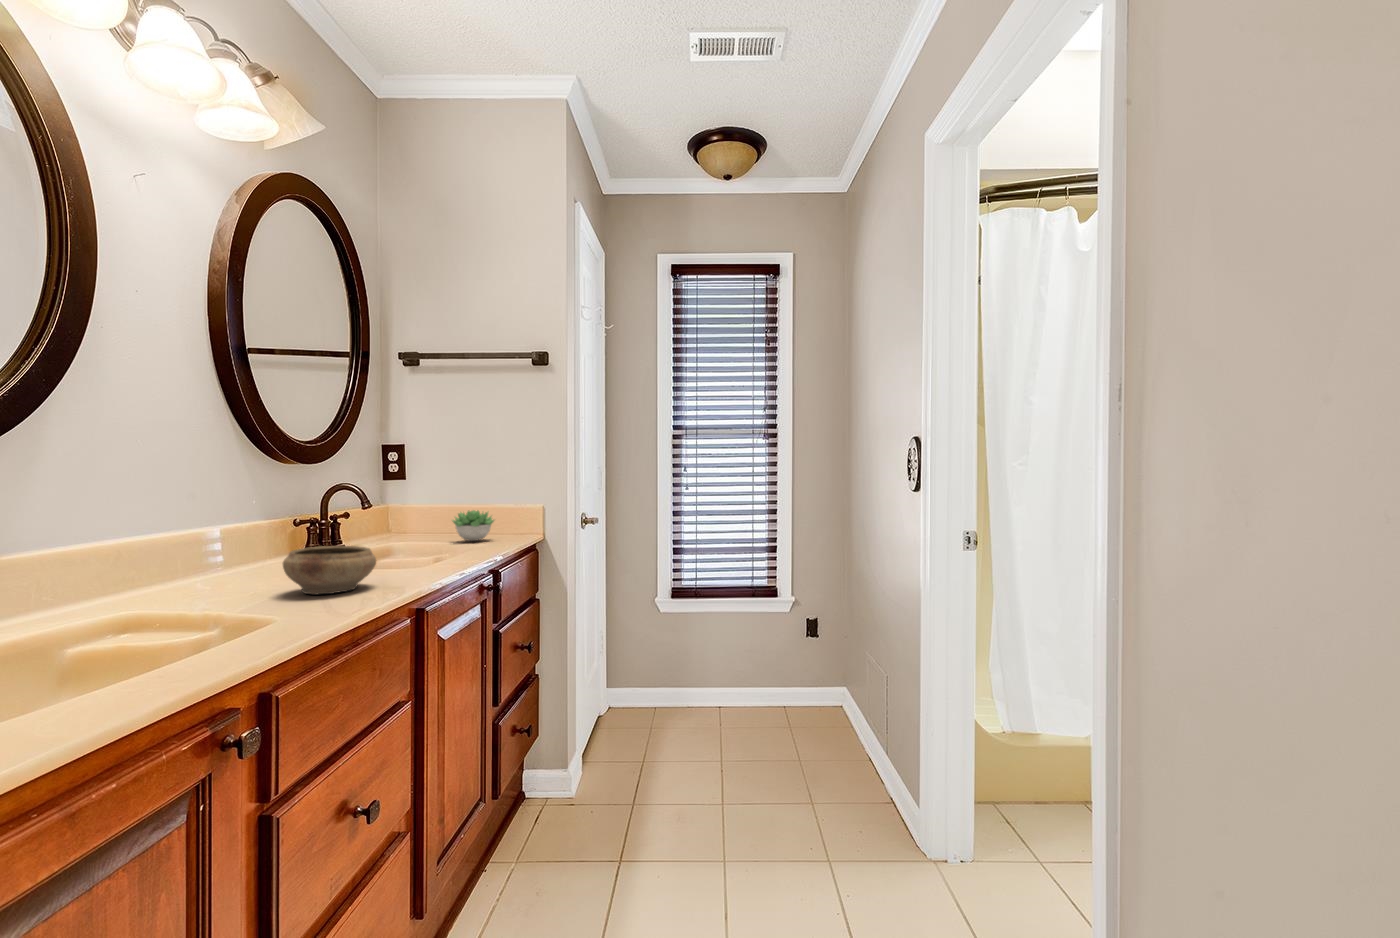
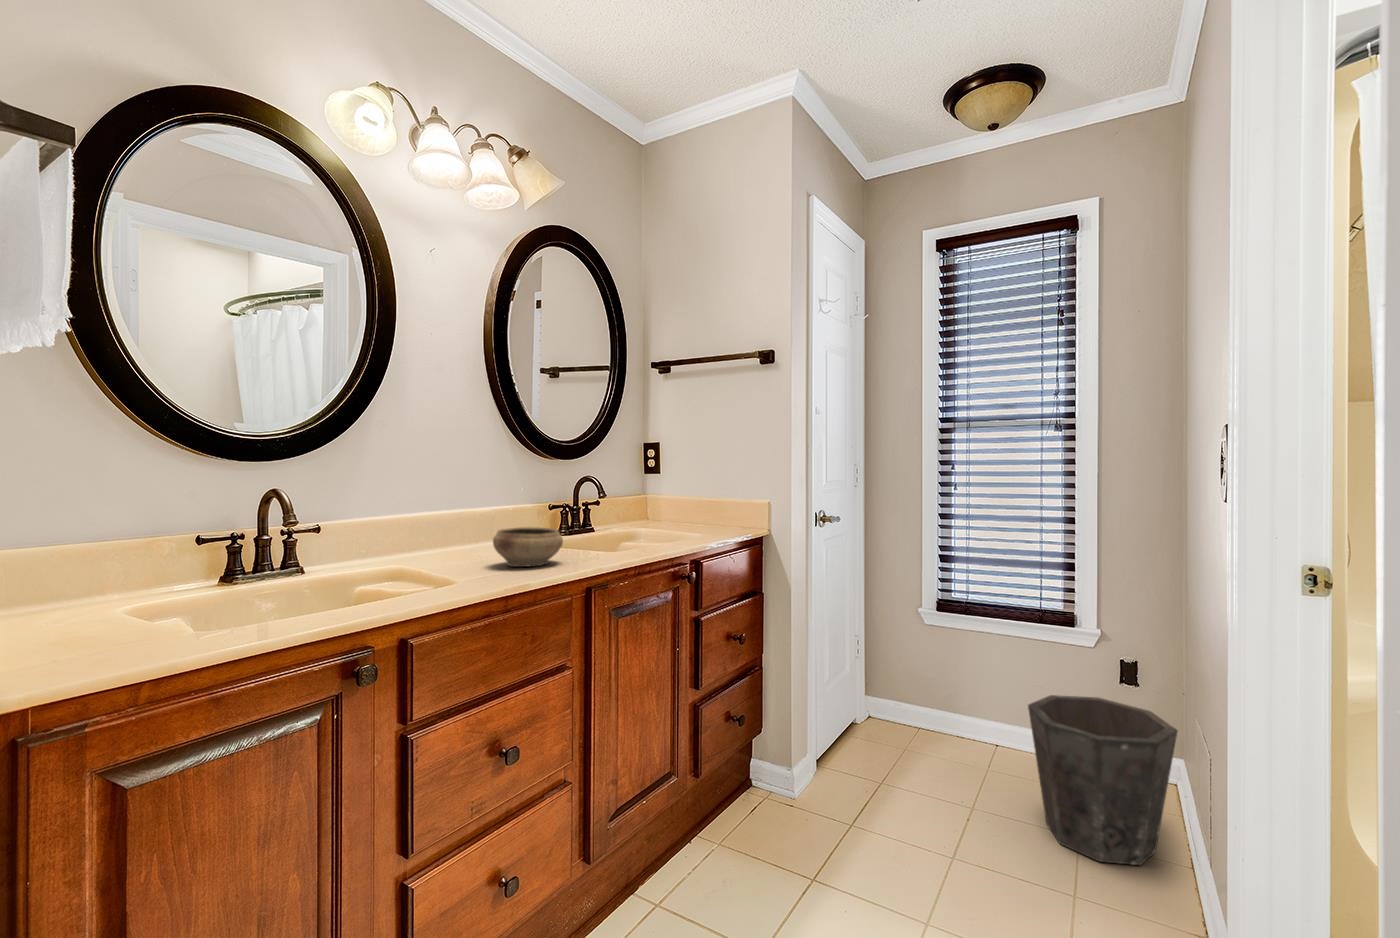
succulent plant: present [452,510,494,541] -> none [682,503,721,532]
waste bin: none [764,652,865,779] -> present [1028,695,1177,865]

